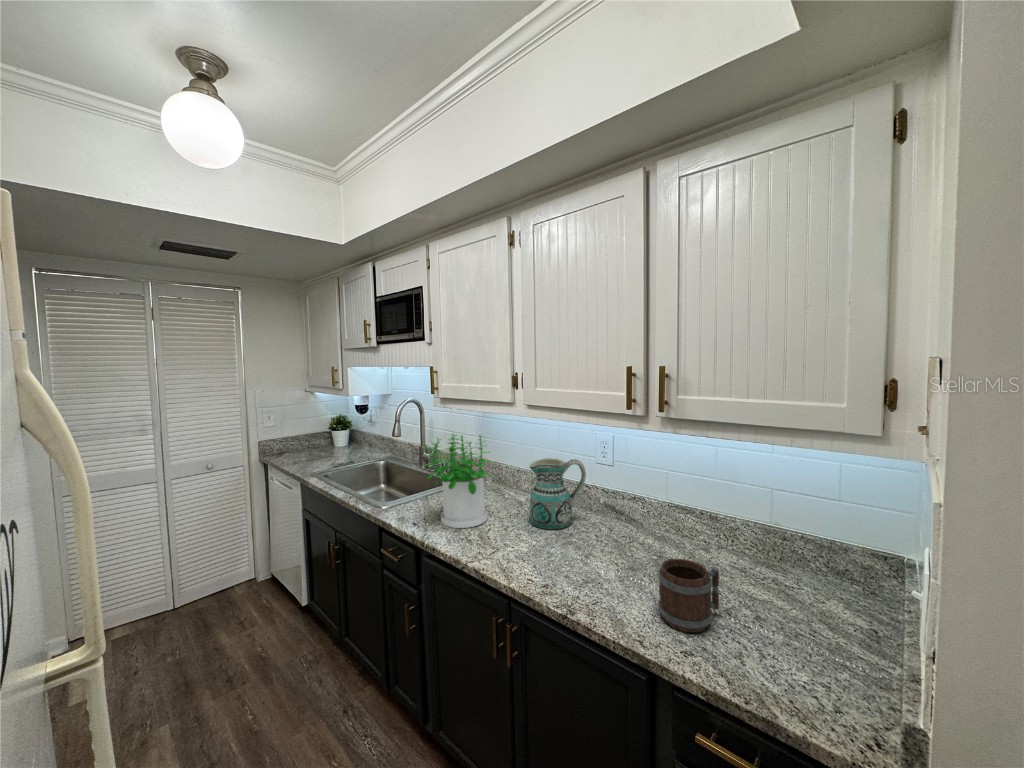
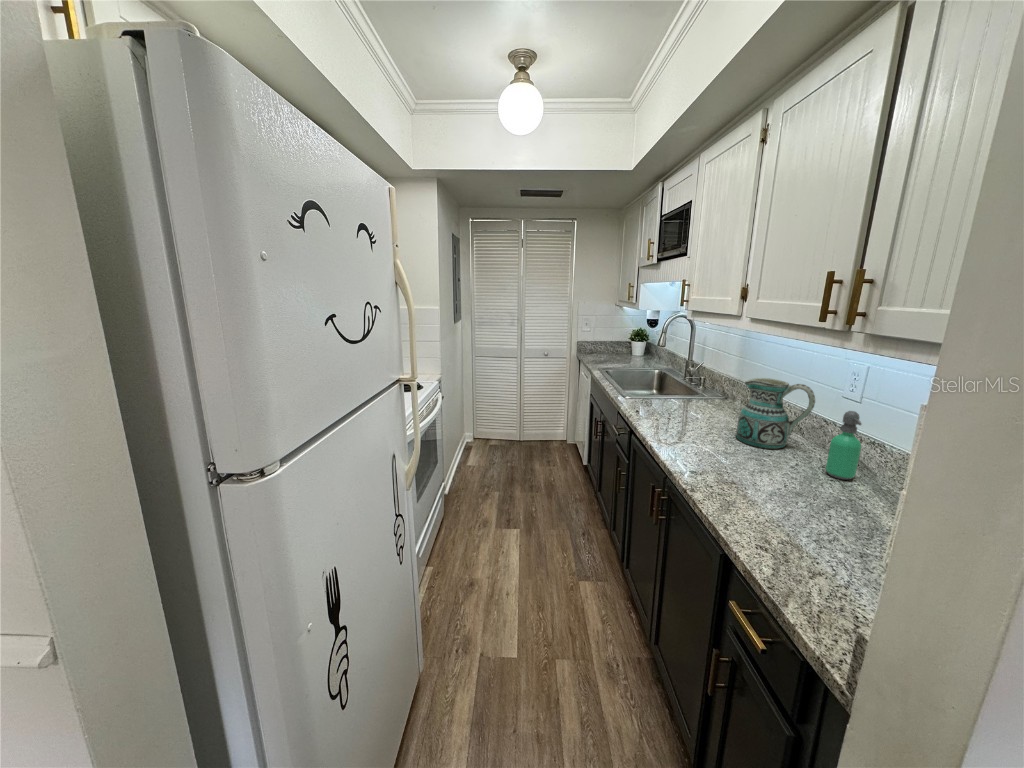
potted plant: present [425,434,493,528] -> none [646,342,714,423]
soap dispenser: none [616,477,639,538] -> present [826,411,861,480]
mug: present [659,559,719,633] -> none [770,476,861,548]

